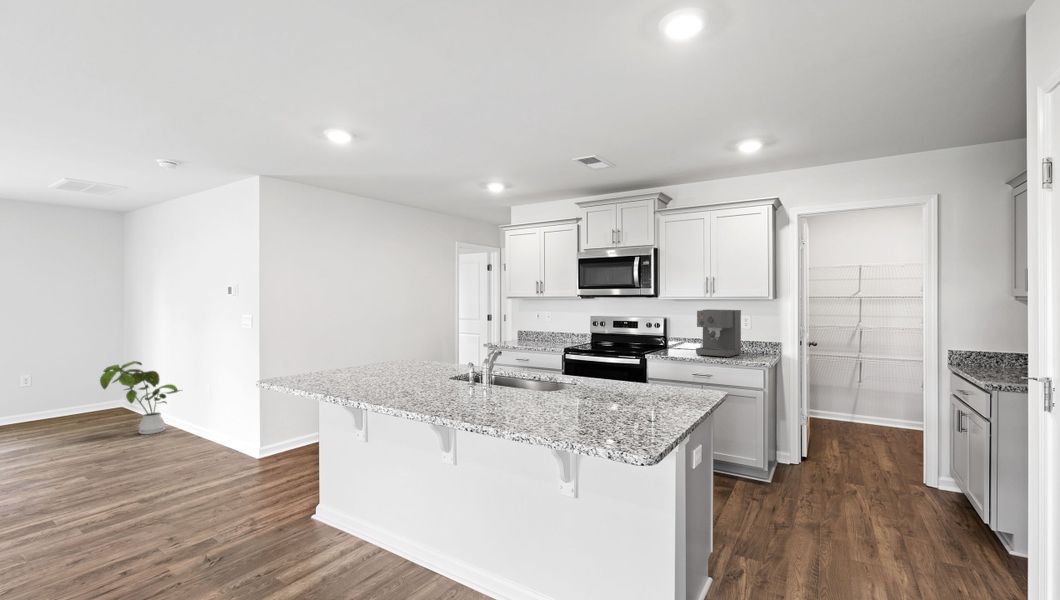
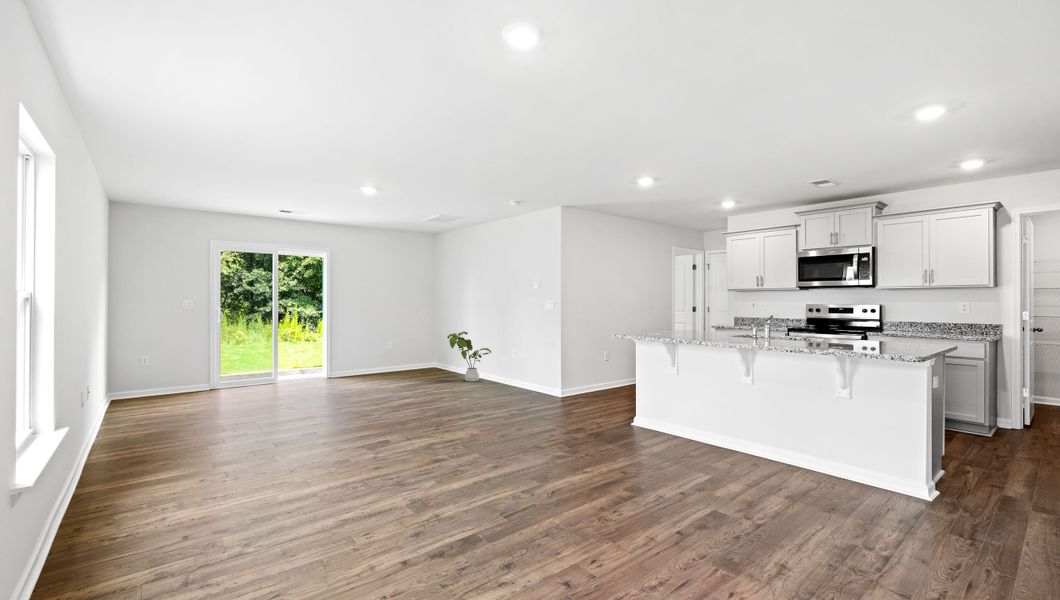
coffee maker: present [696,309,741,357] -> none [916,296,960,334]

